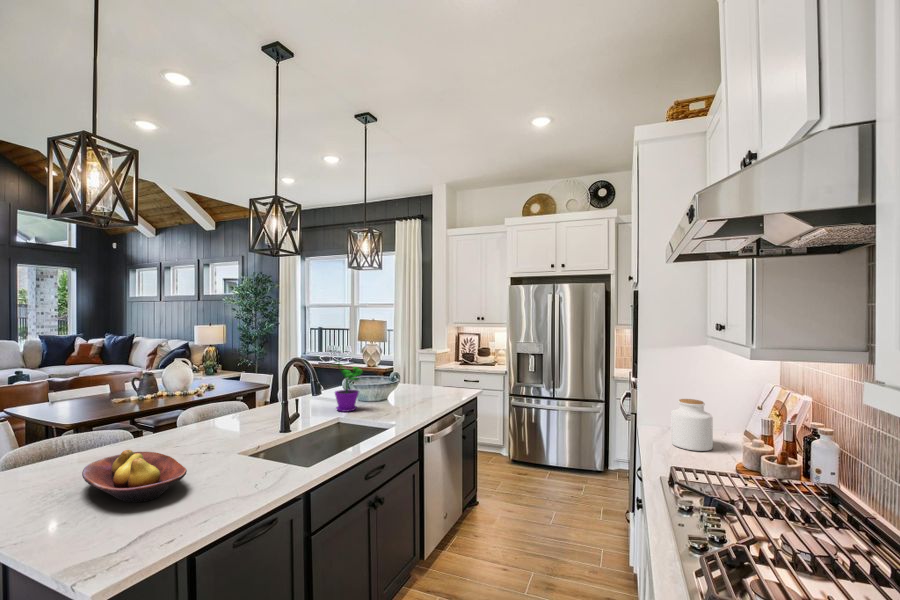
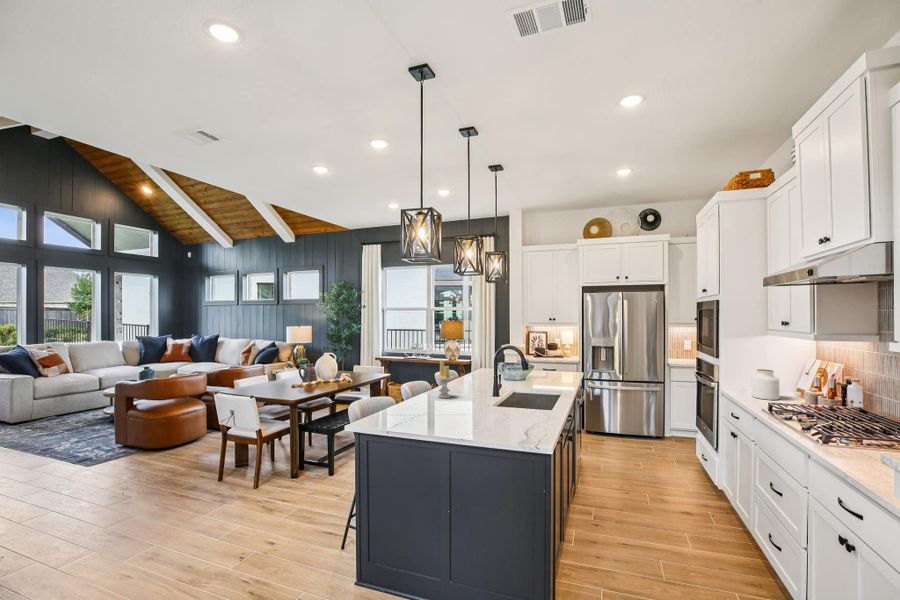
flower pot: present [335,361,362,412] -> none [503,346,526,385]
candle: none [175,378,209,438] -> present [435,360,454,398]
fruit bowl: present [82,450,187,502] -> none [443,397,509,422]

